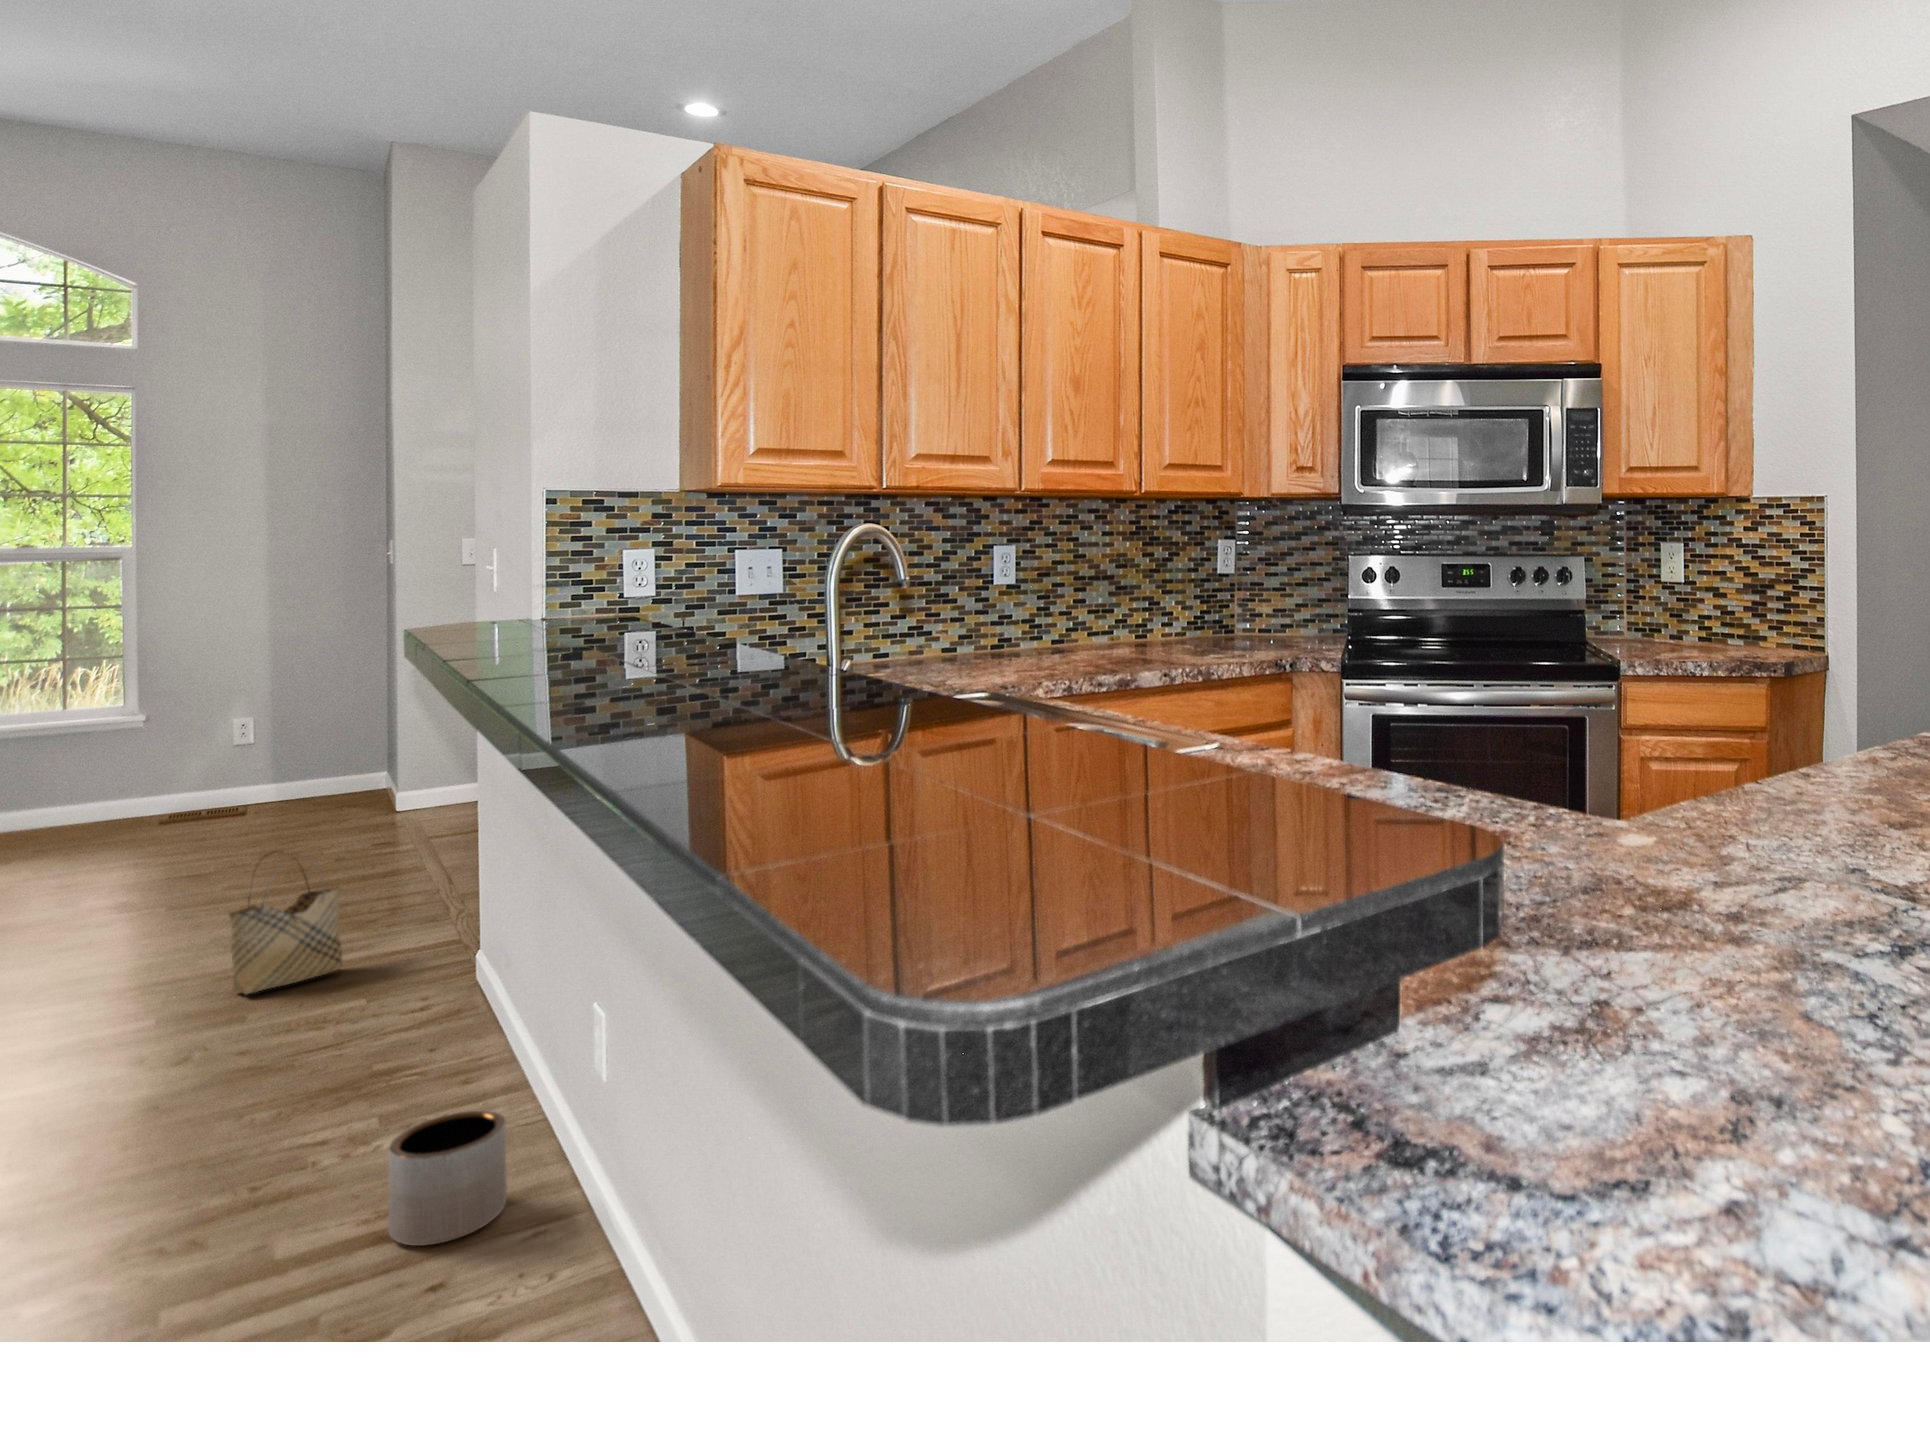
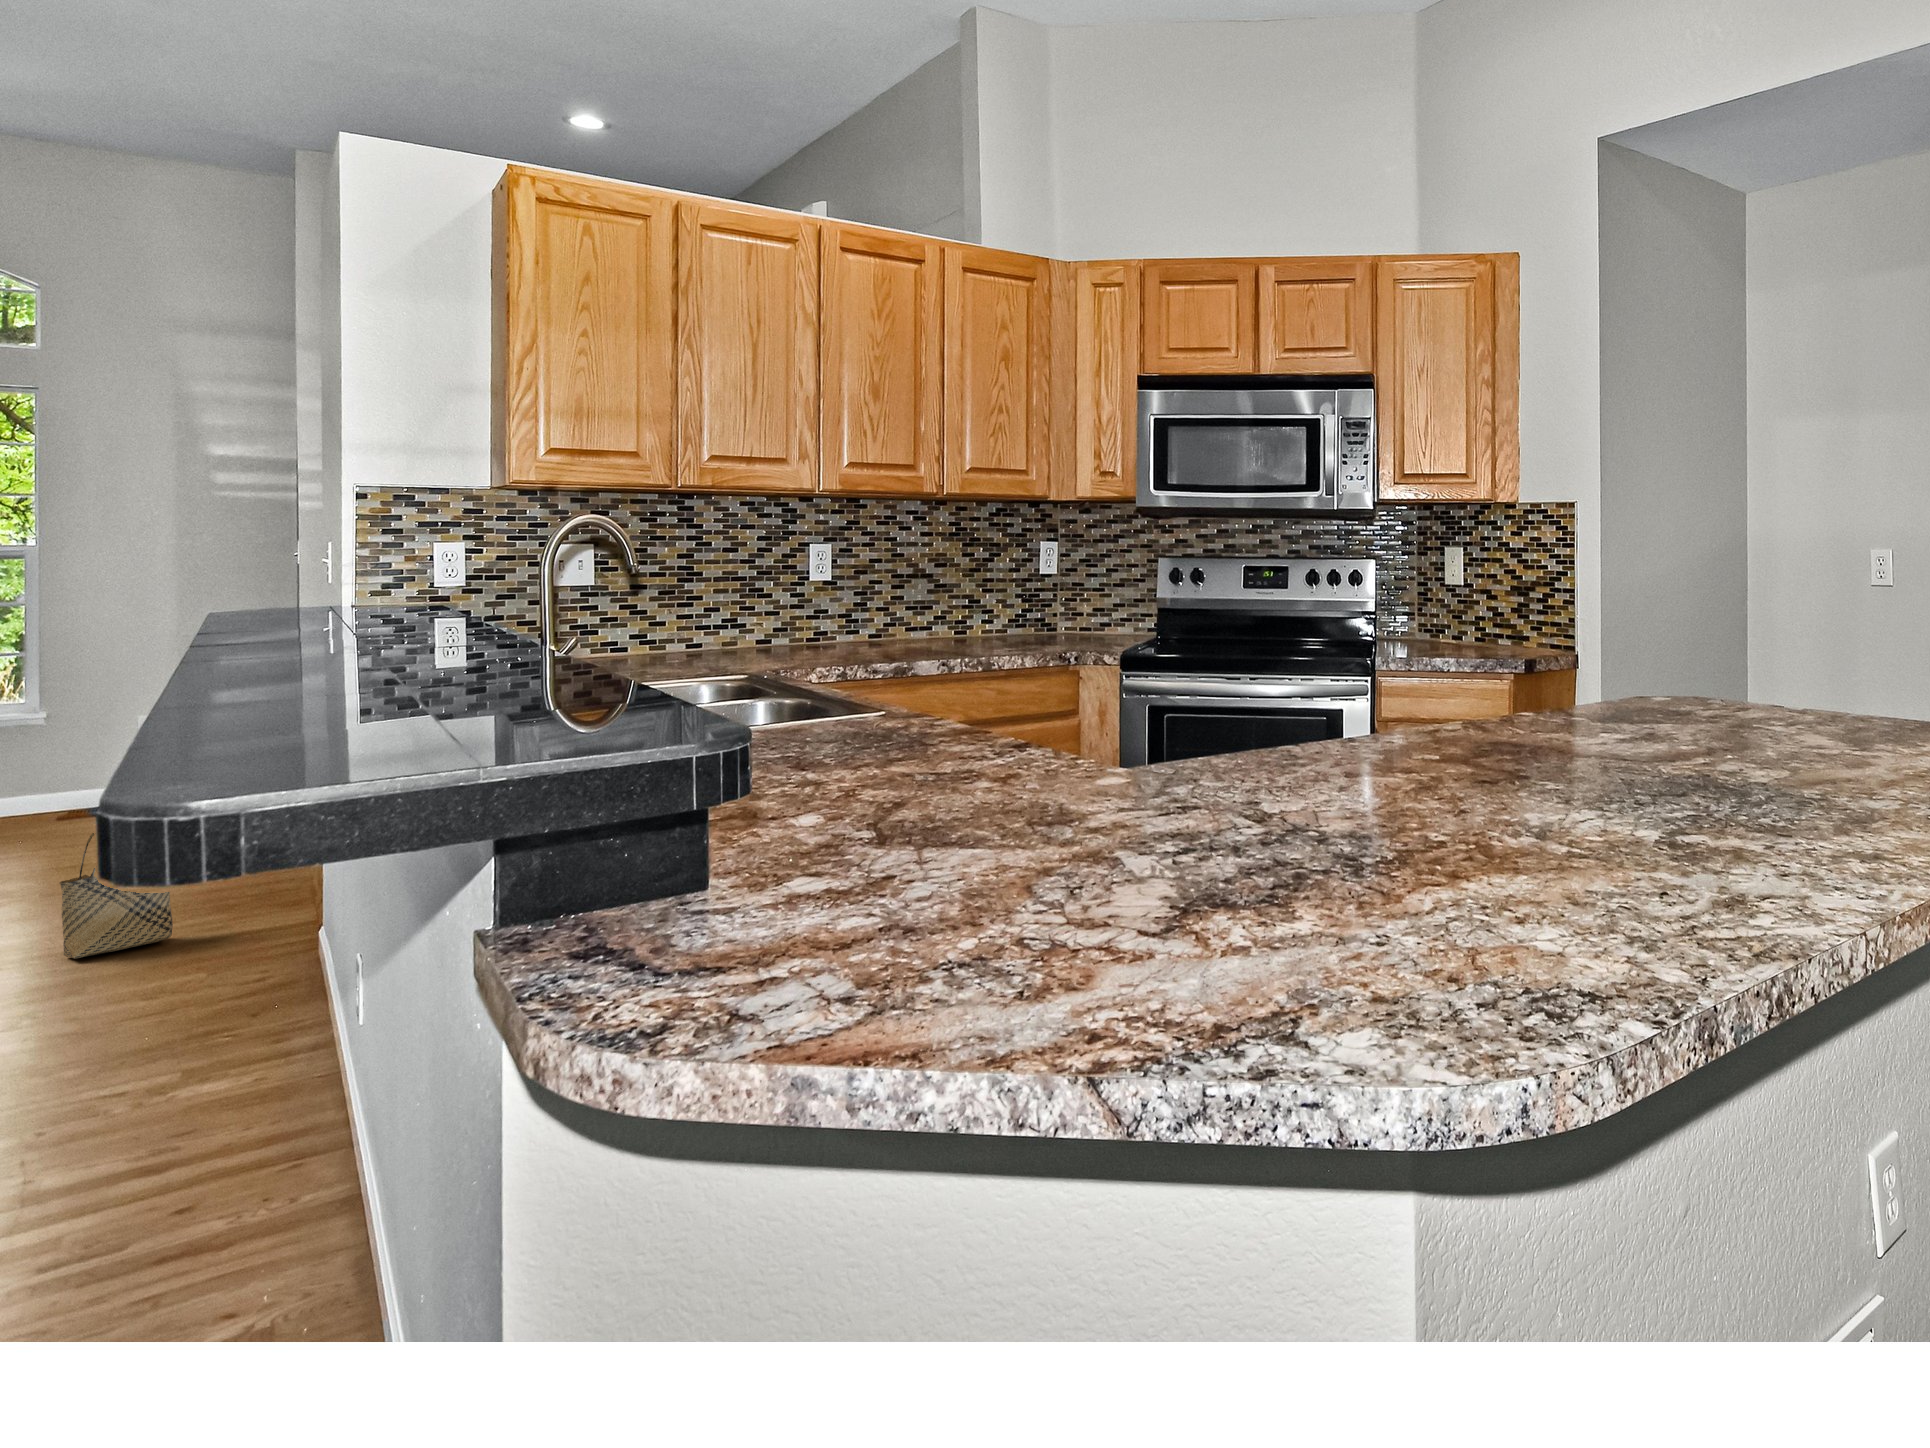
planter: present [388,1111,507,1246] -> none [144,1047,260,1163]

